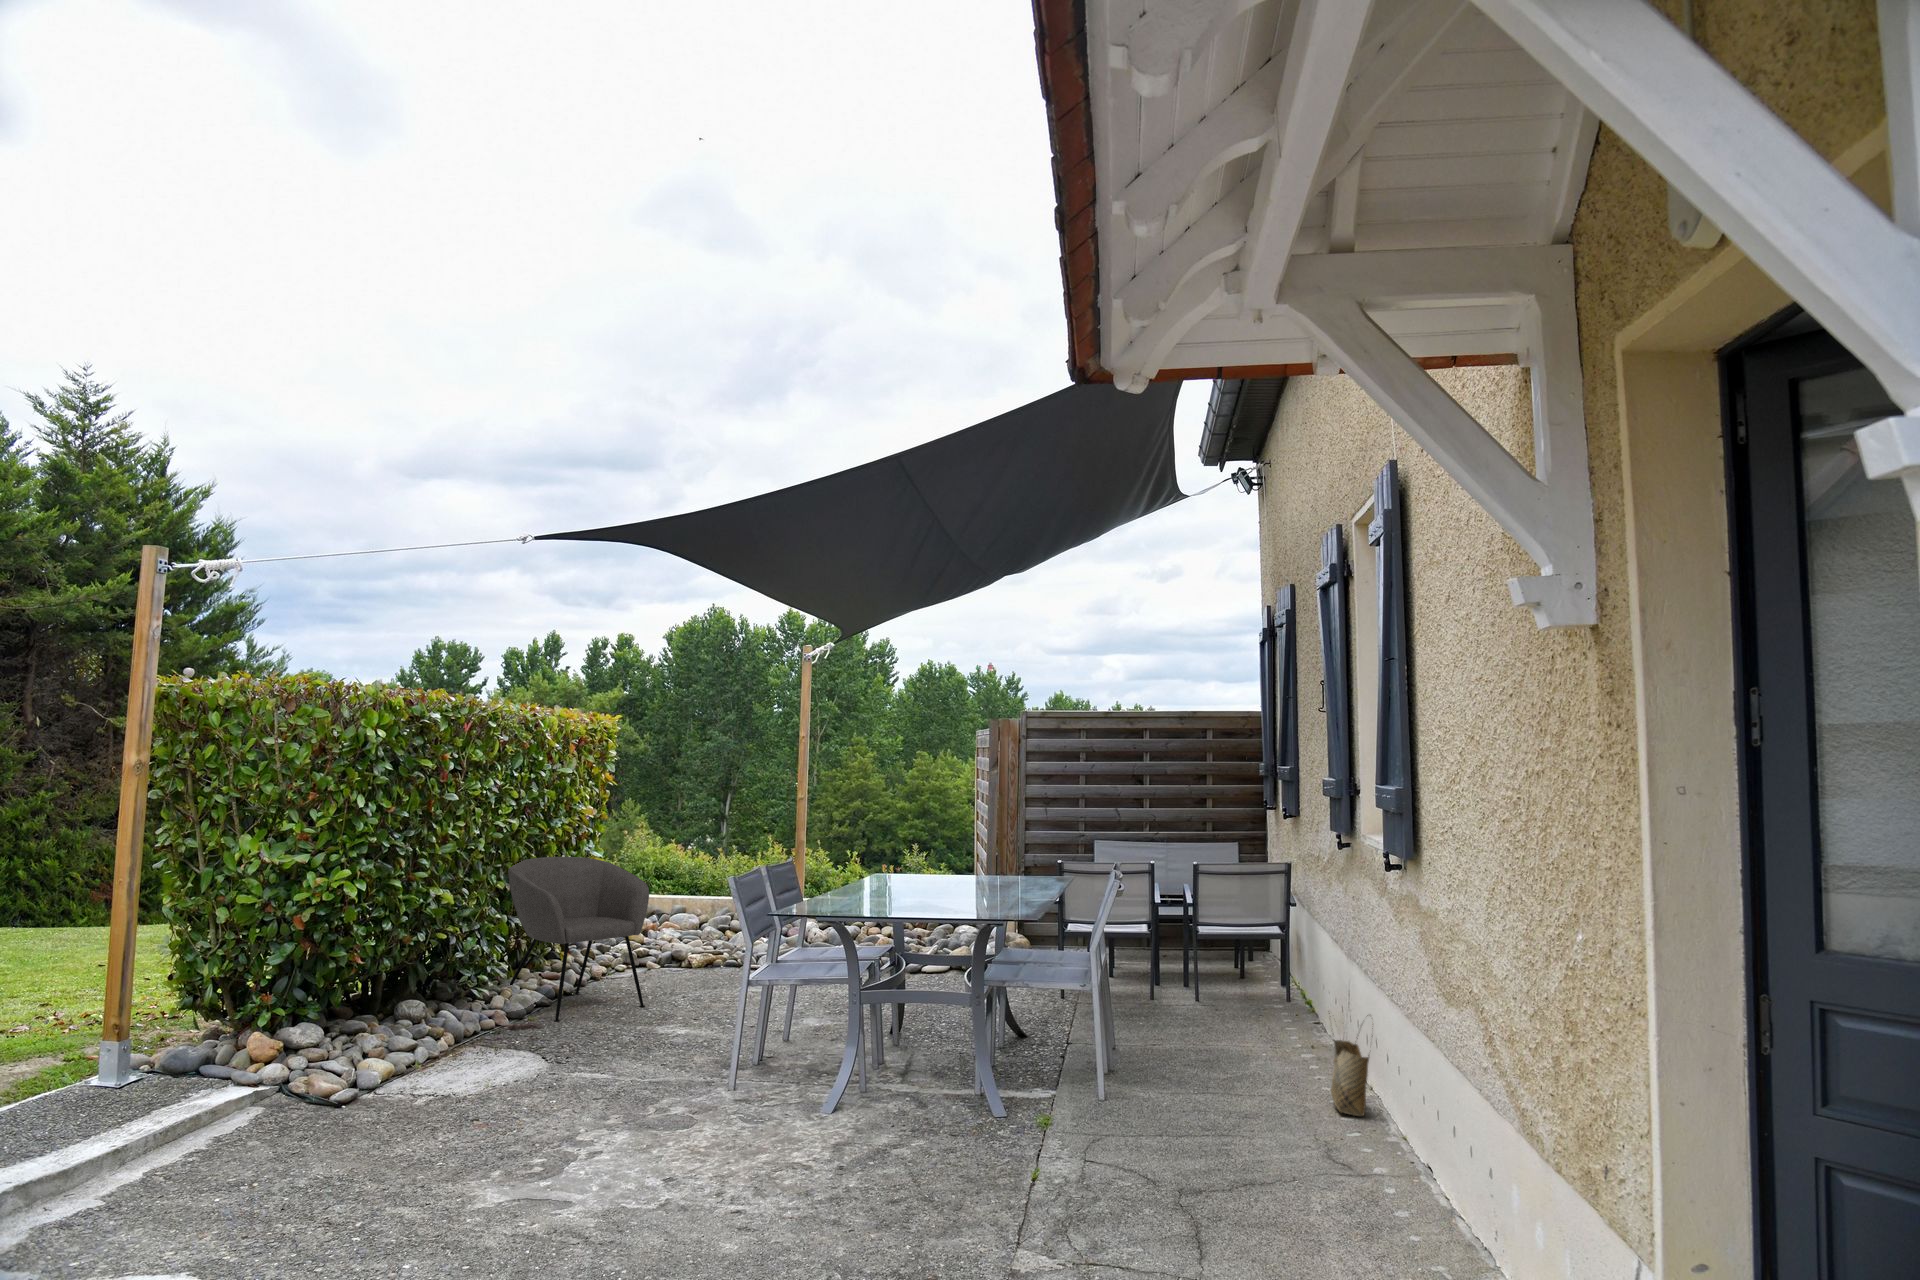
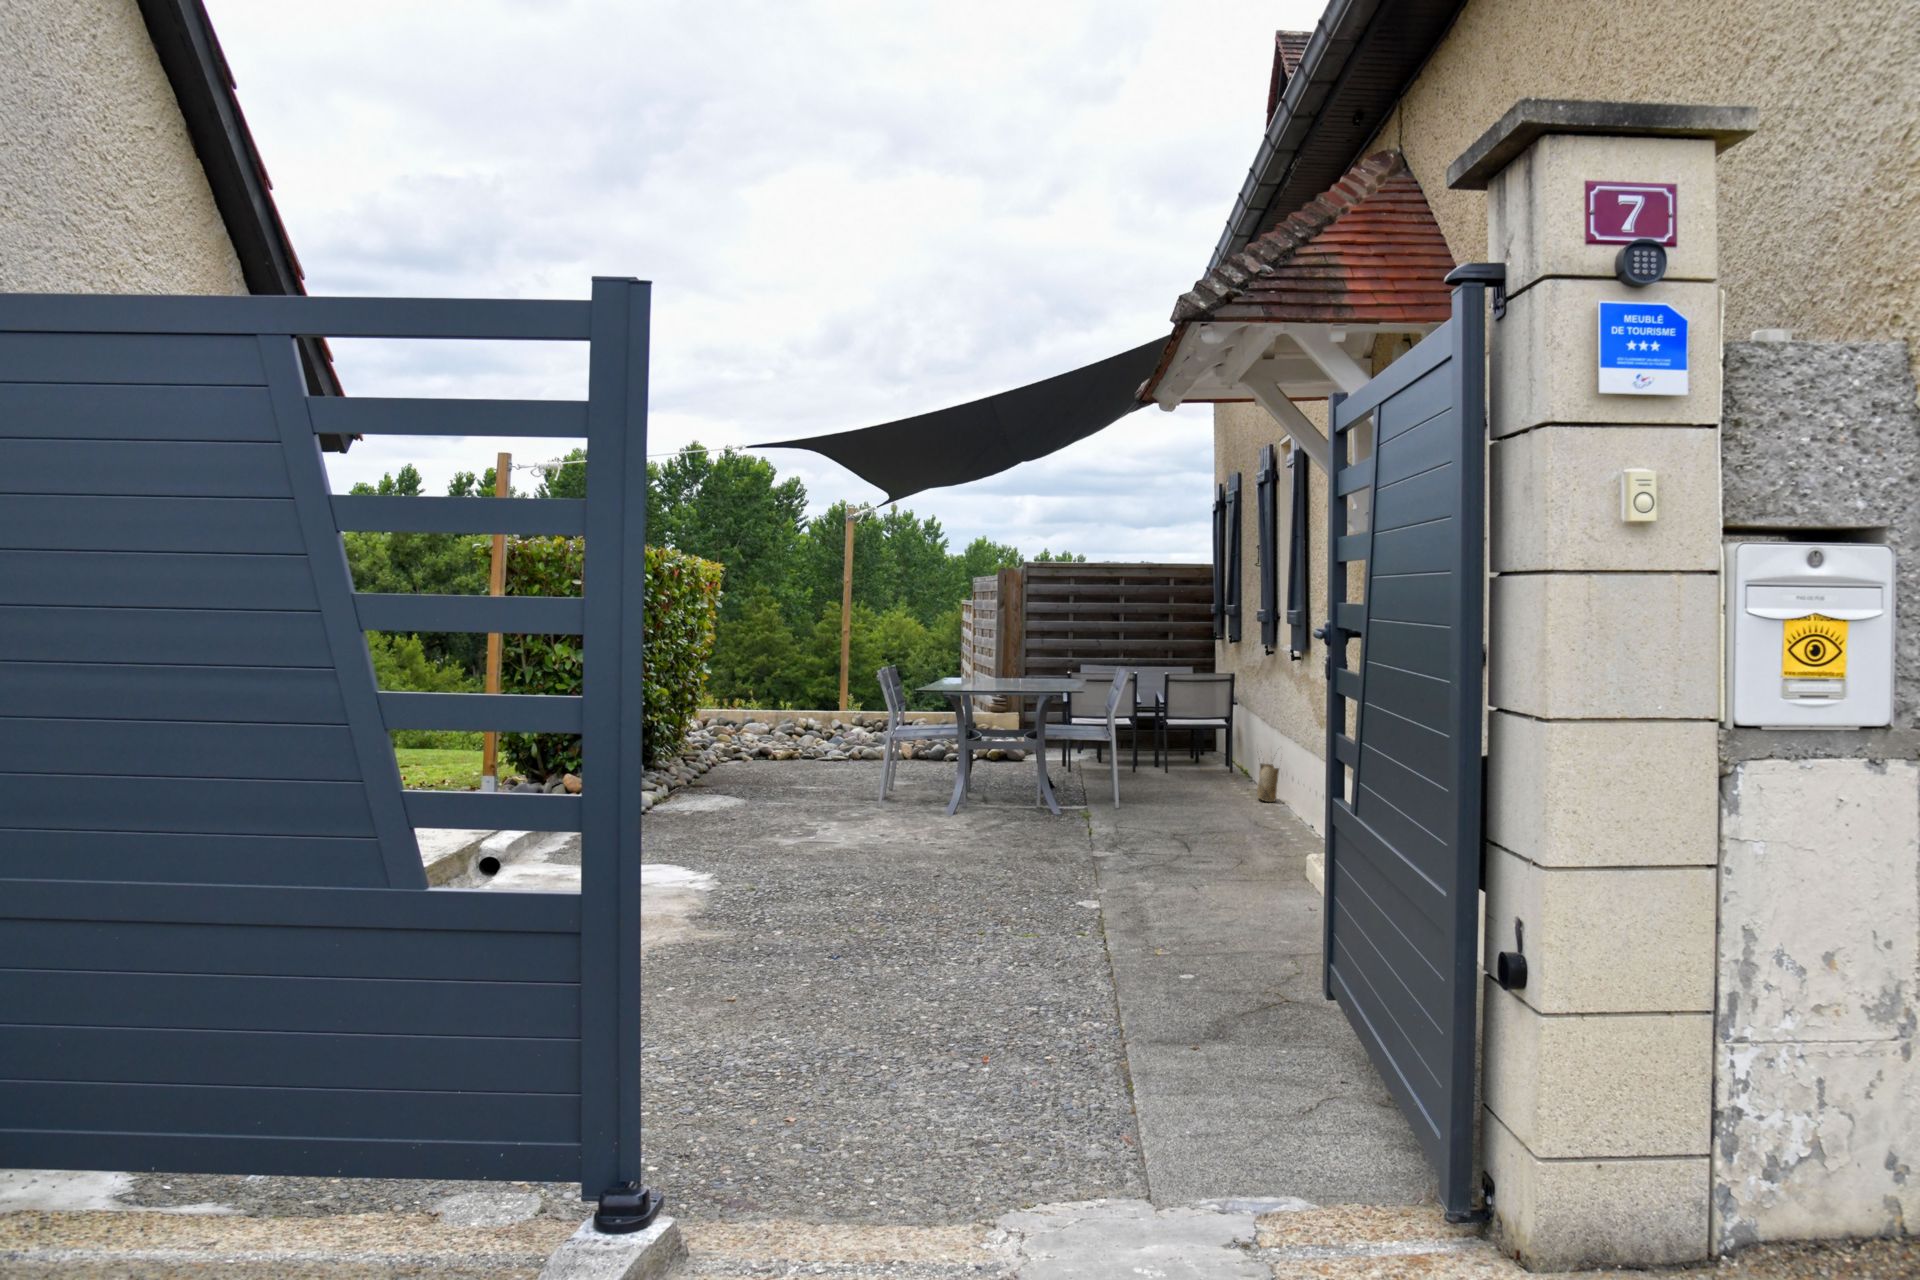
armchair: present [508,857,649,1022] -> none [684,667,789,775]

